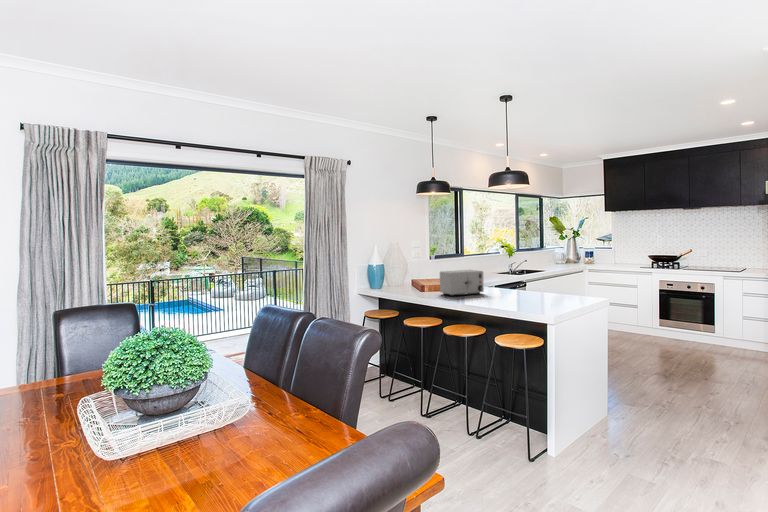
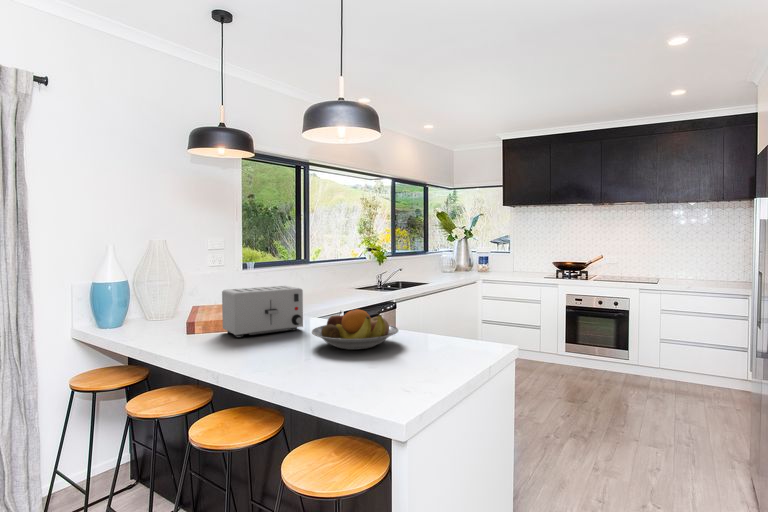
fruit bowl: none [496,281,544,301] -> present [312,309,398,350]

